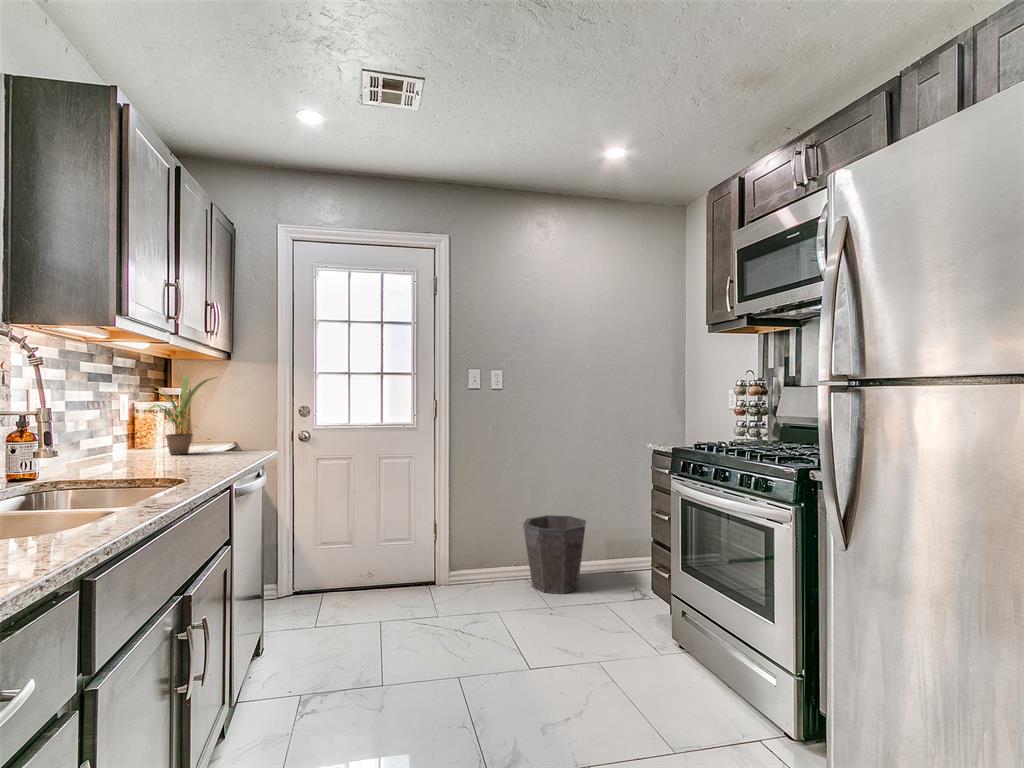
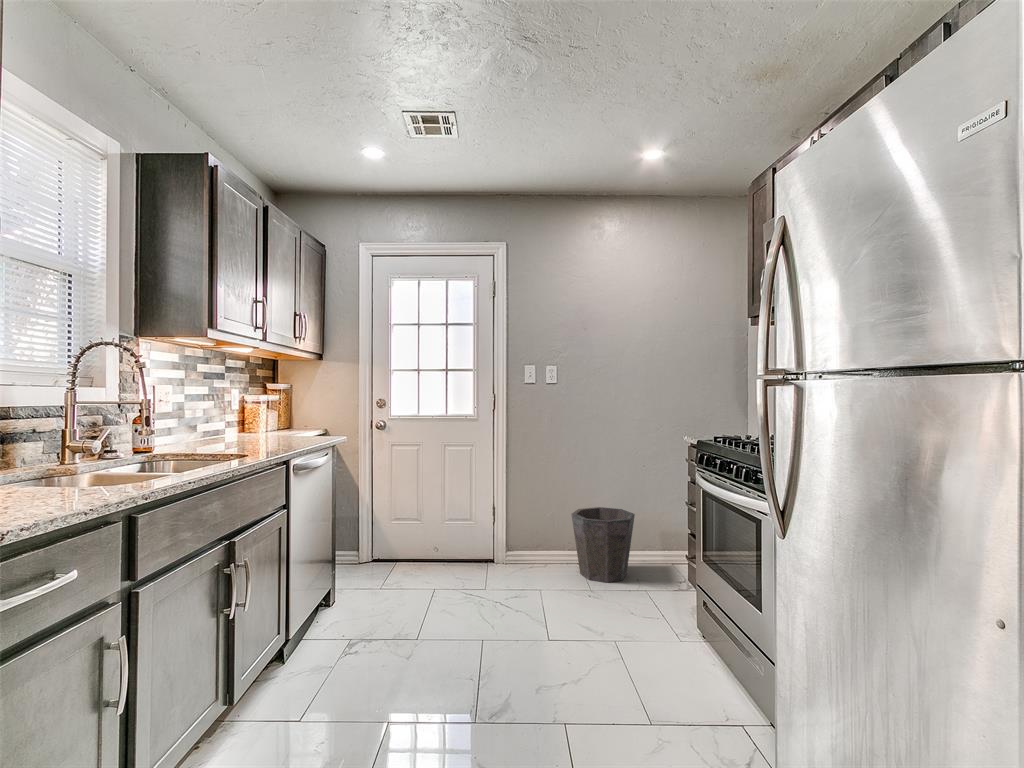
potted plant: present [146,376,217,455] -> none [246,374,300,438]

